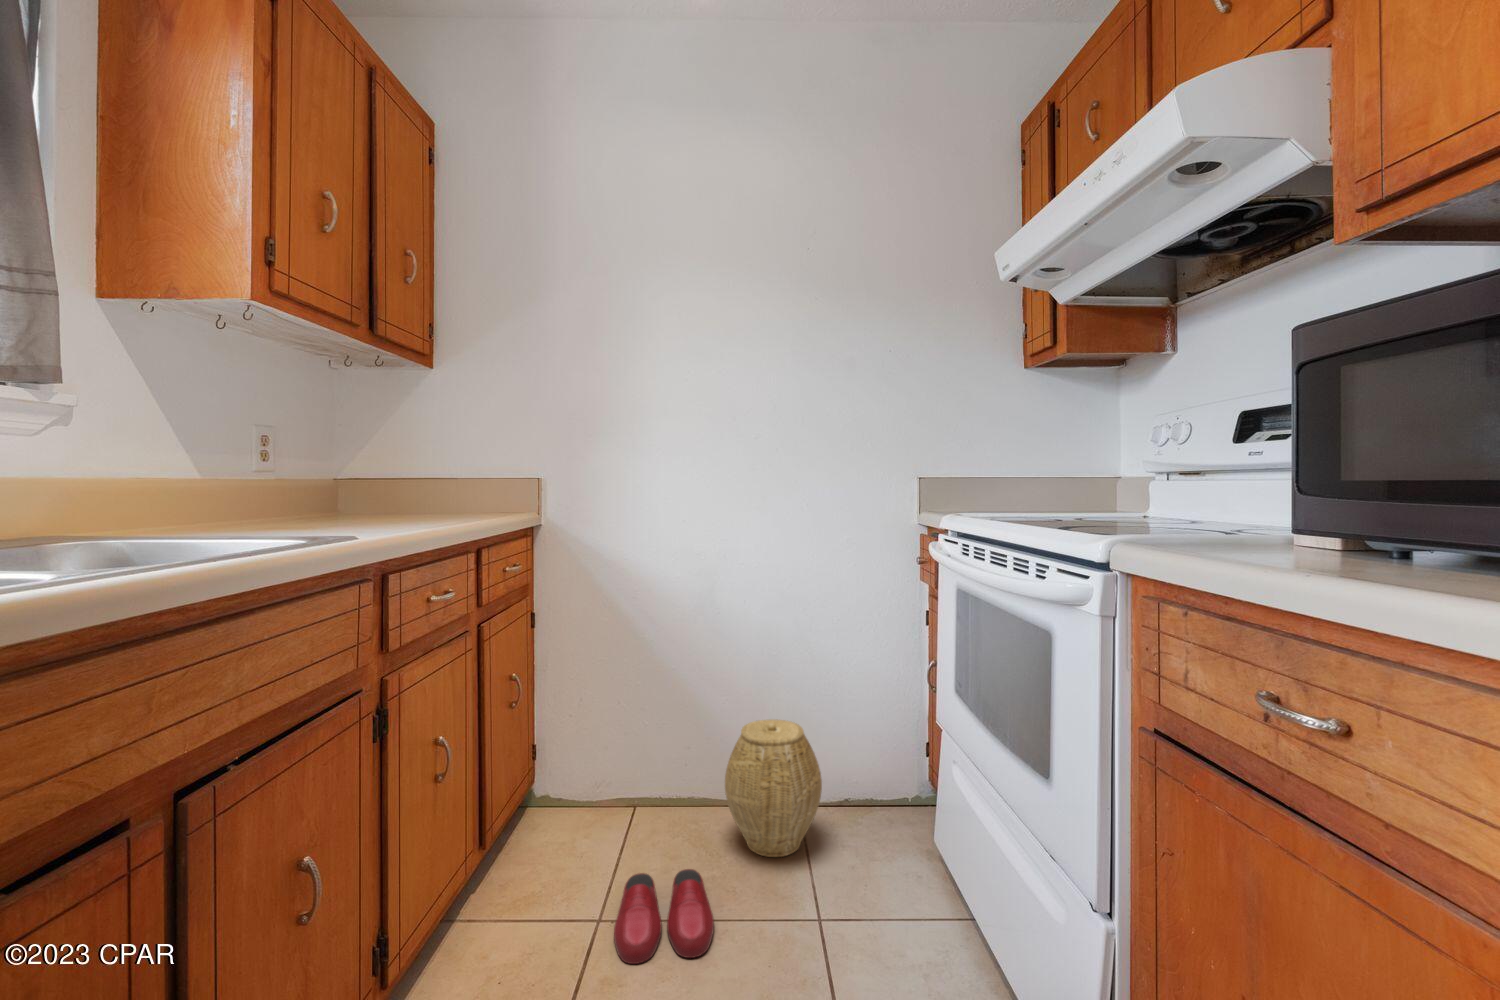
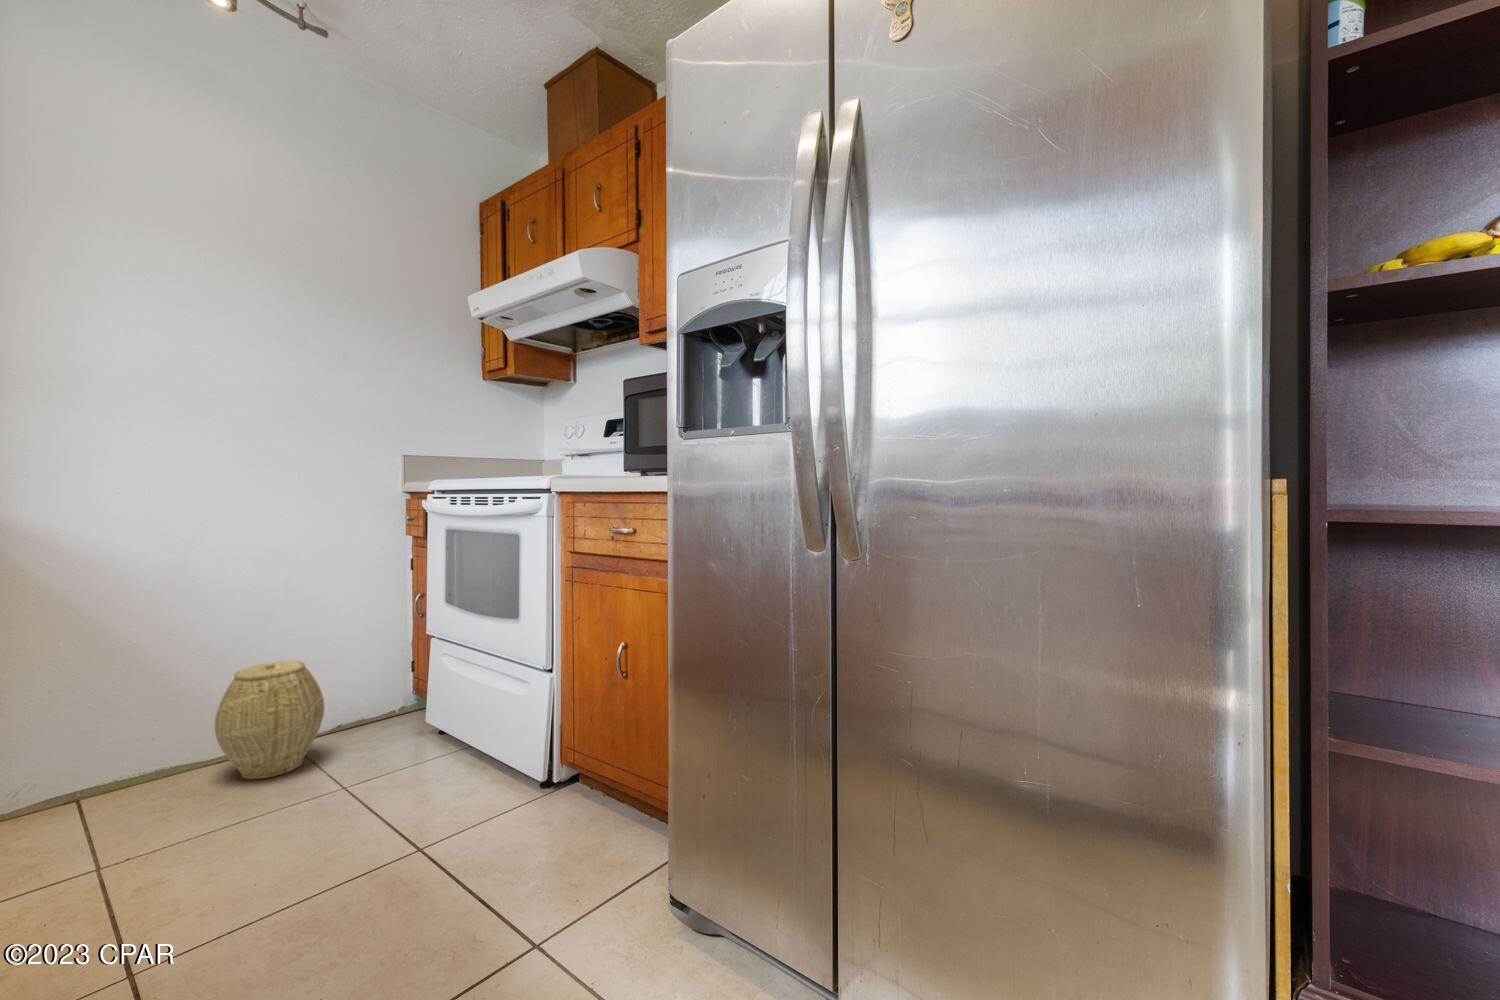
slippers: present [614,869,714,964] -> none [110,800,240,877]

